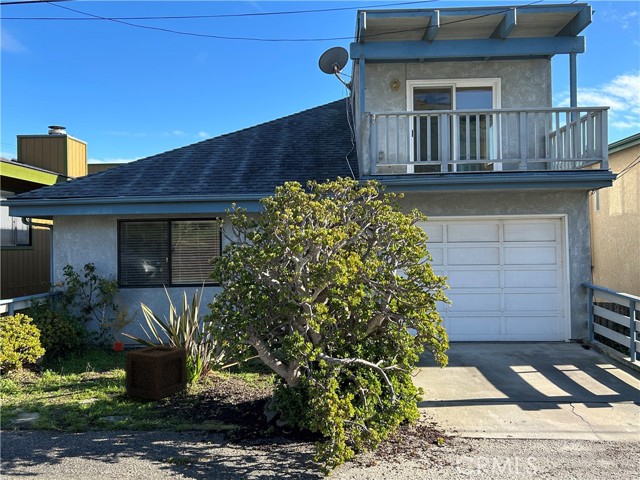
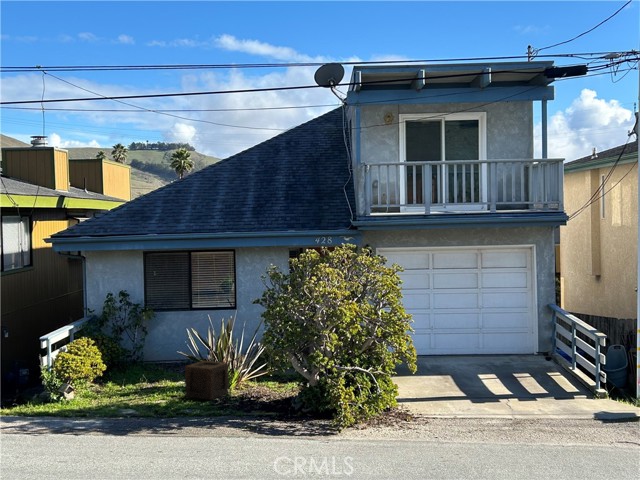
potted tree: present [101,305,138,351] -> none [133,325,167,367]

